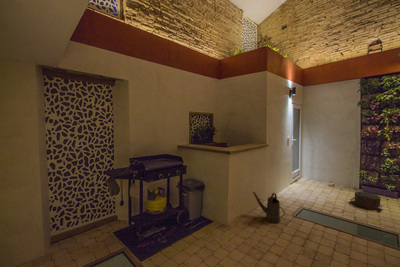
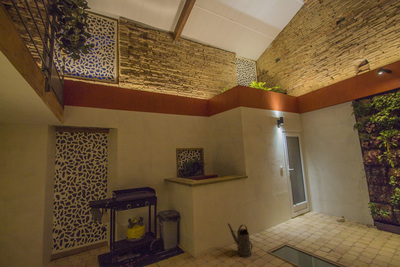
pouf: present [350,191,383,210] -> none [349,227,389,250]

